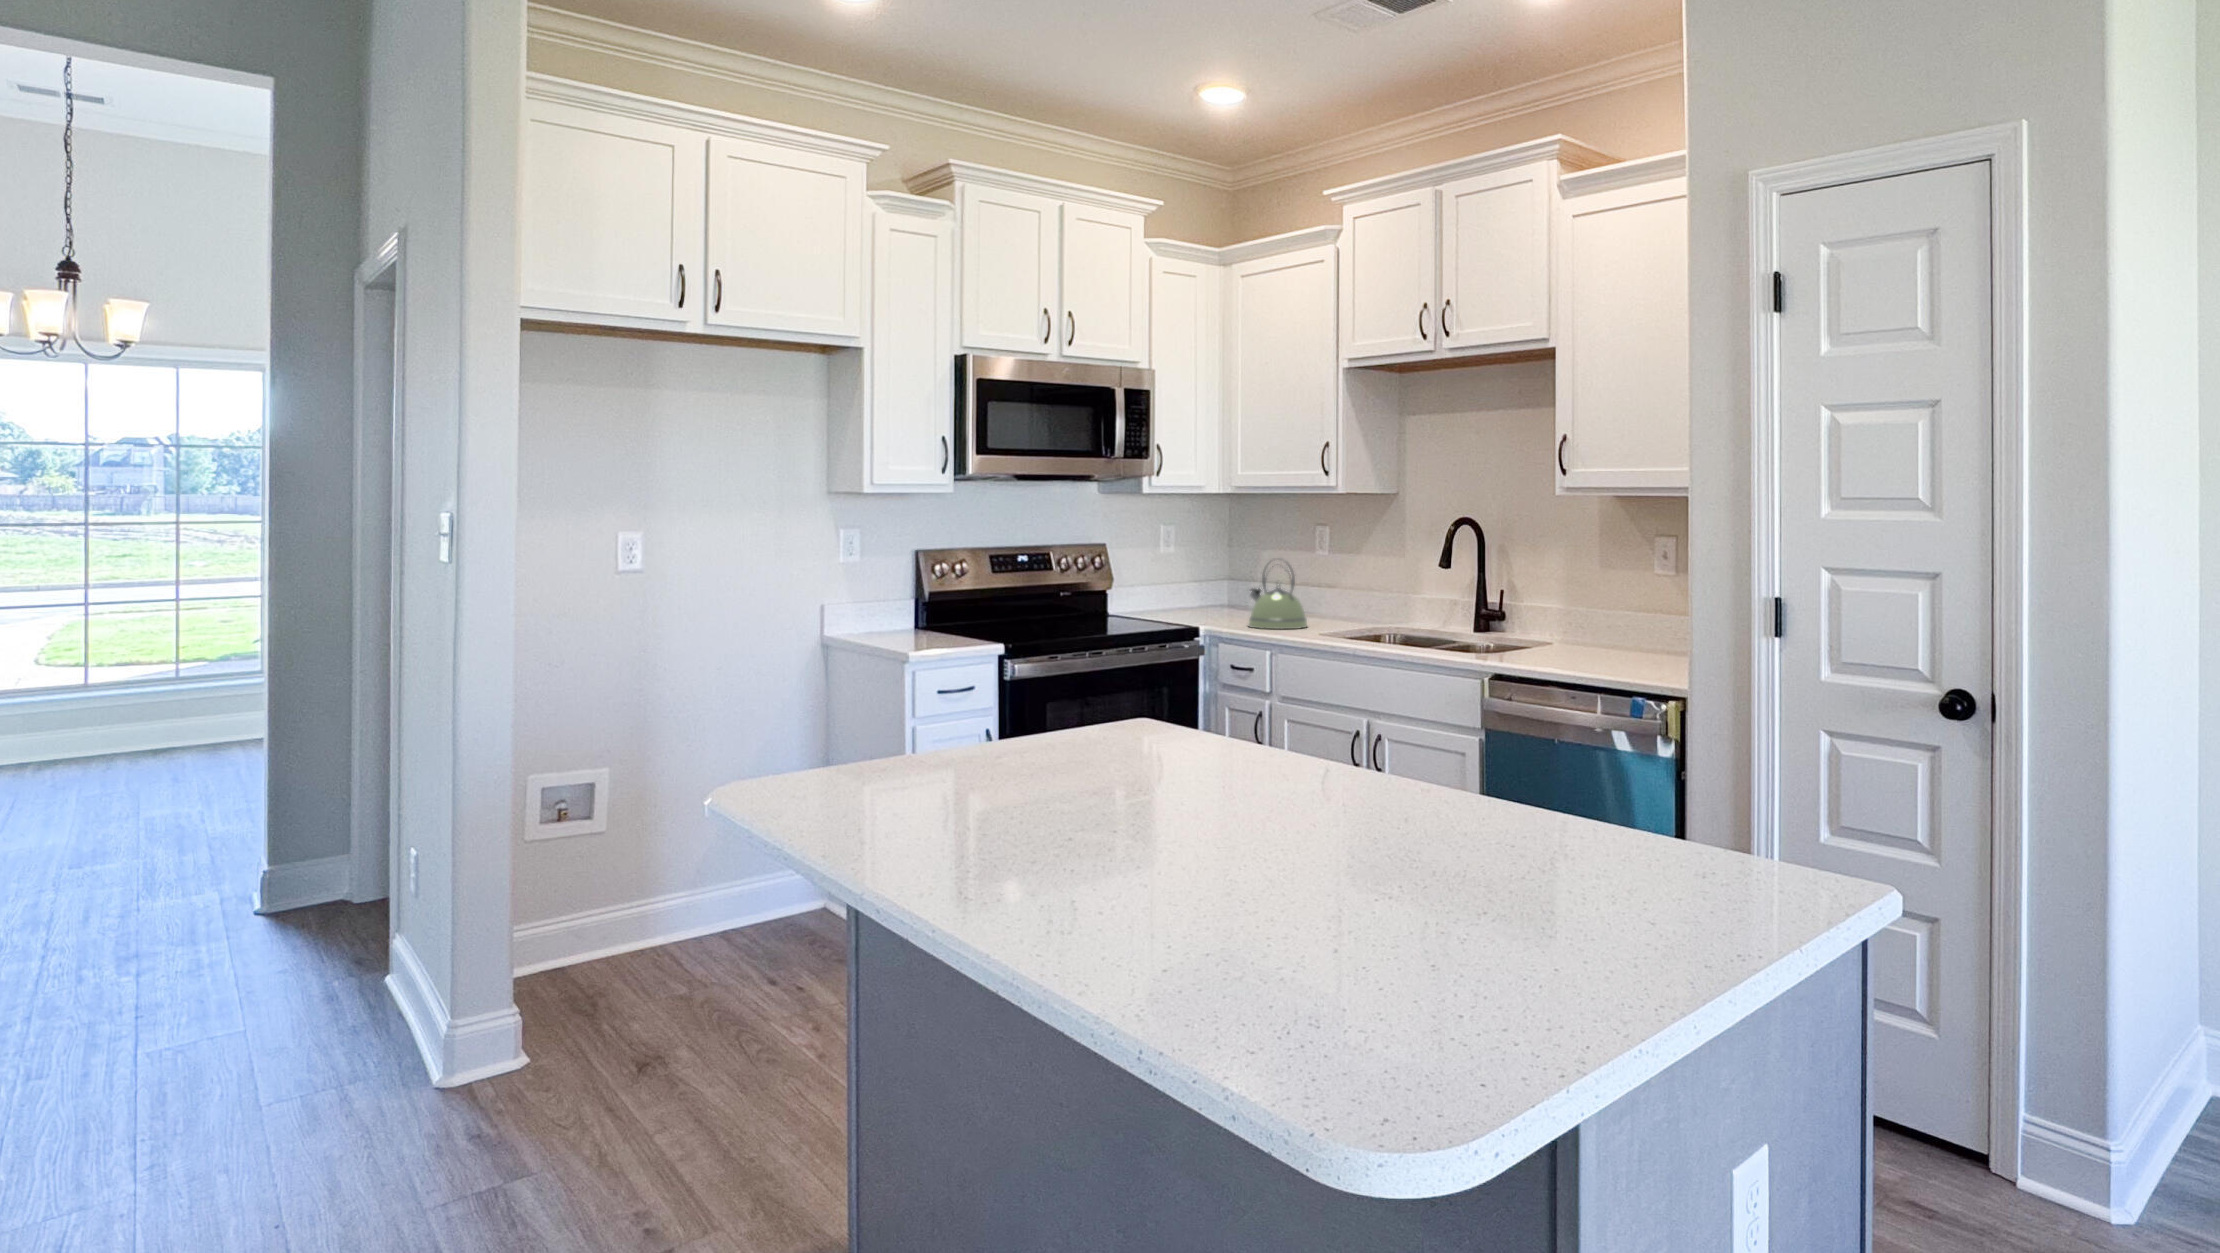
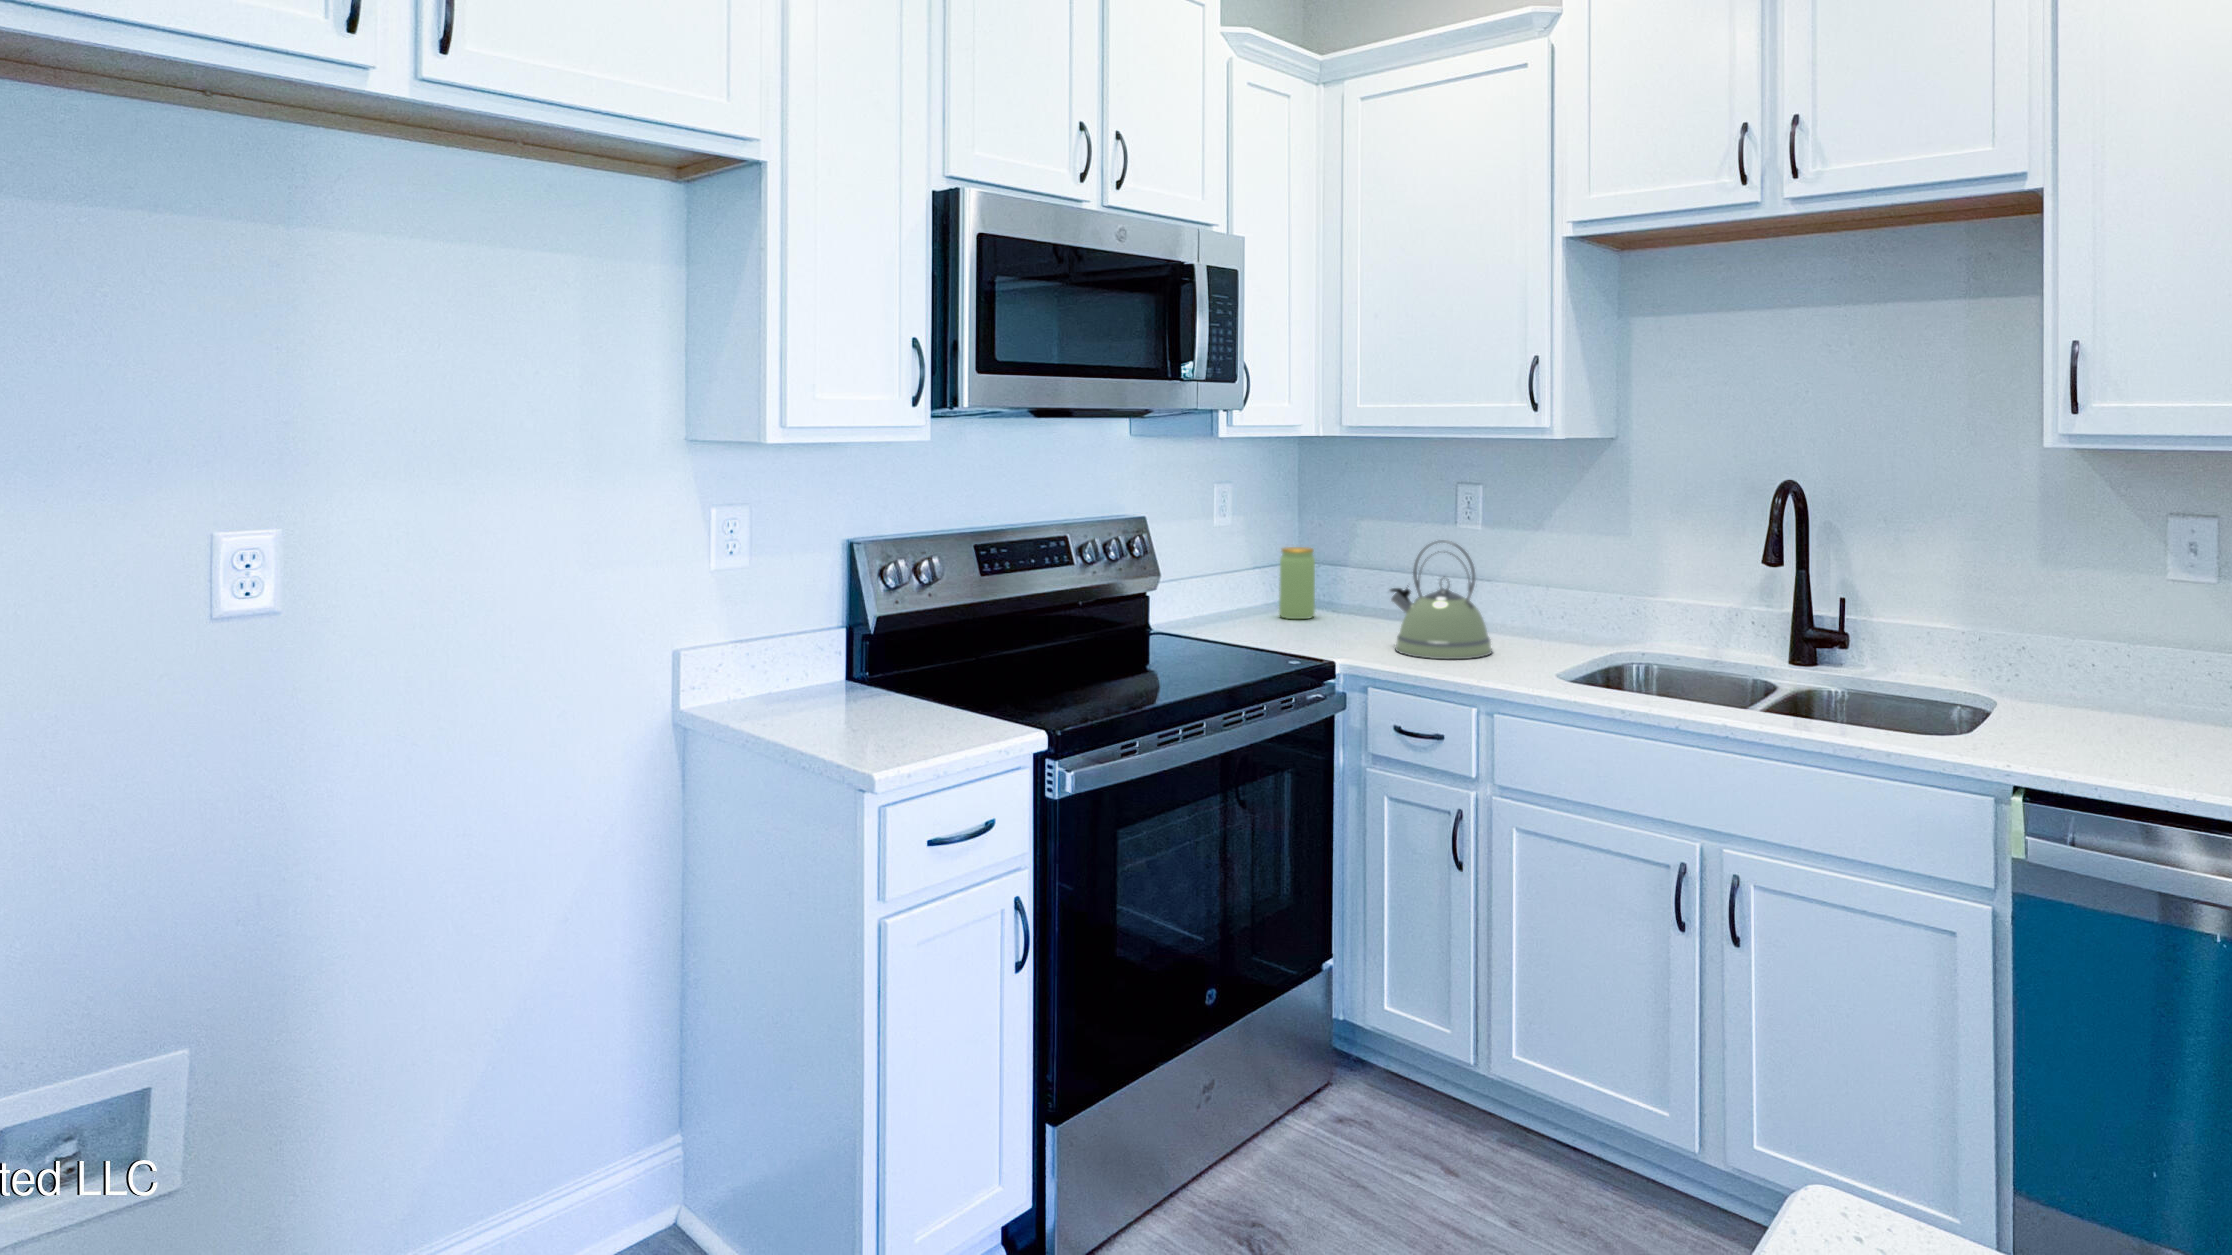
jar: none [1201,568,1225,614] -> present [1279,547,1315,619]

